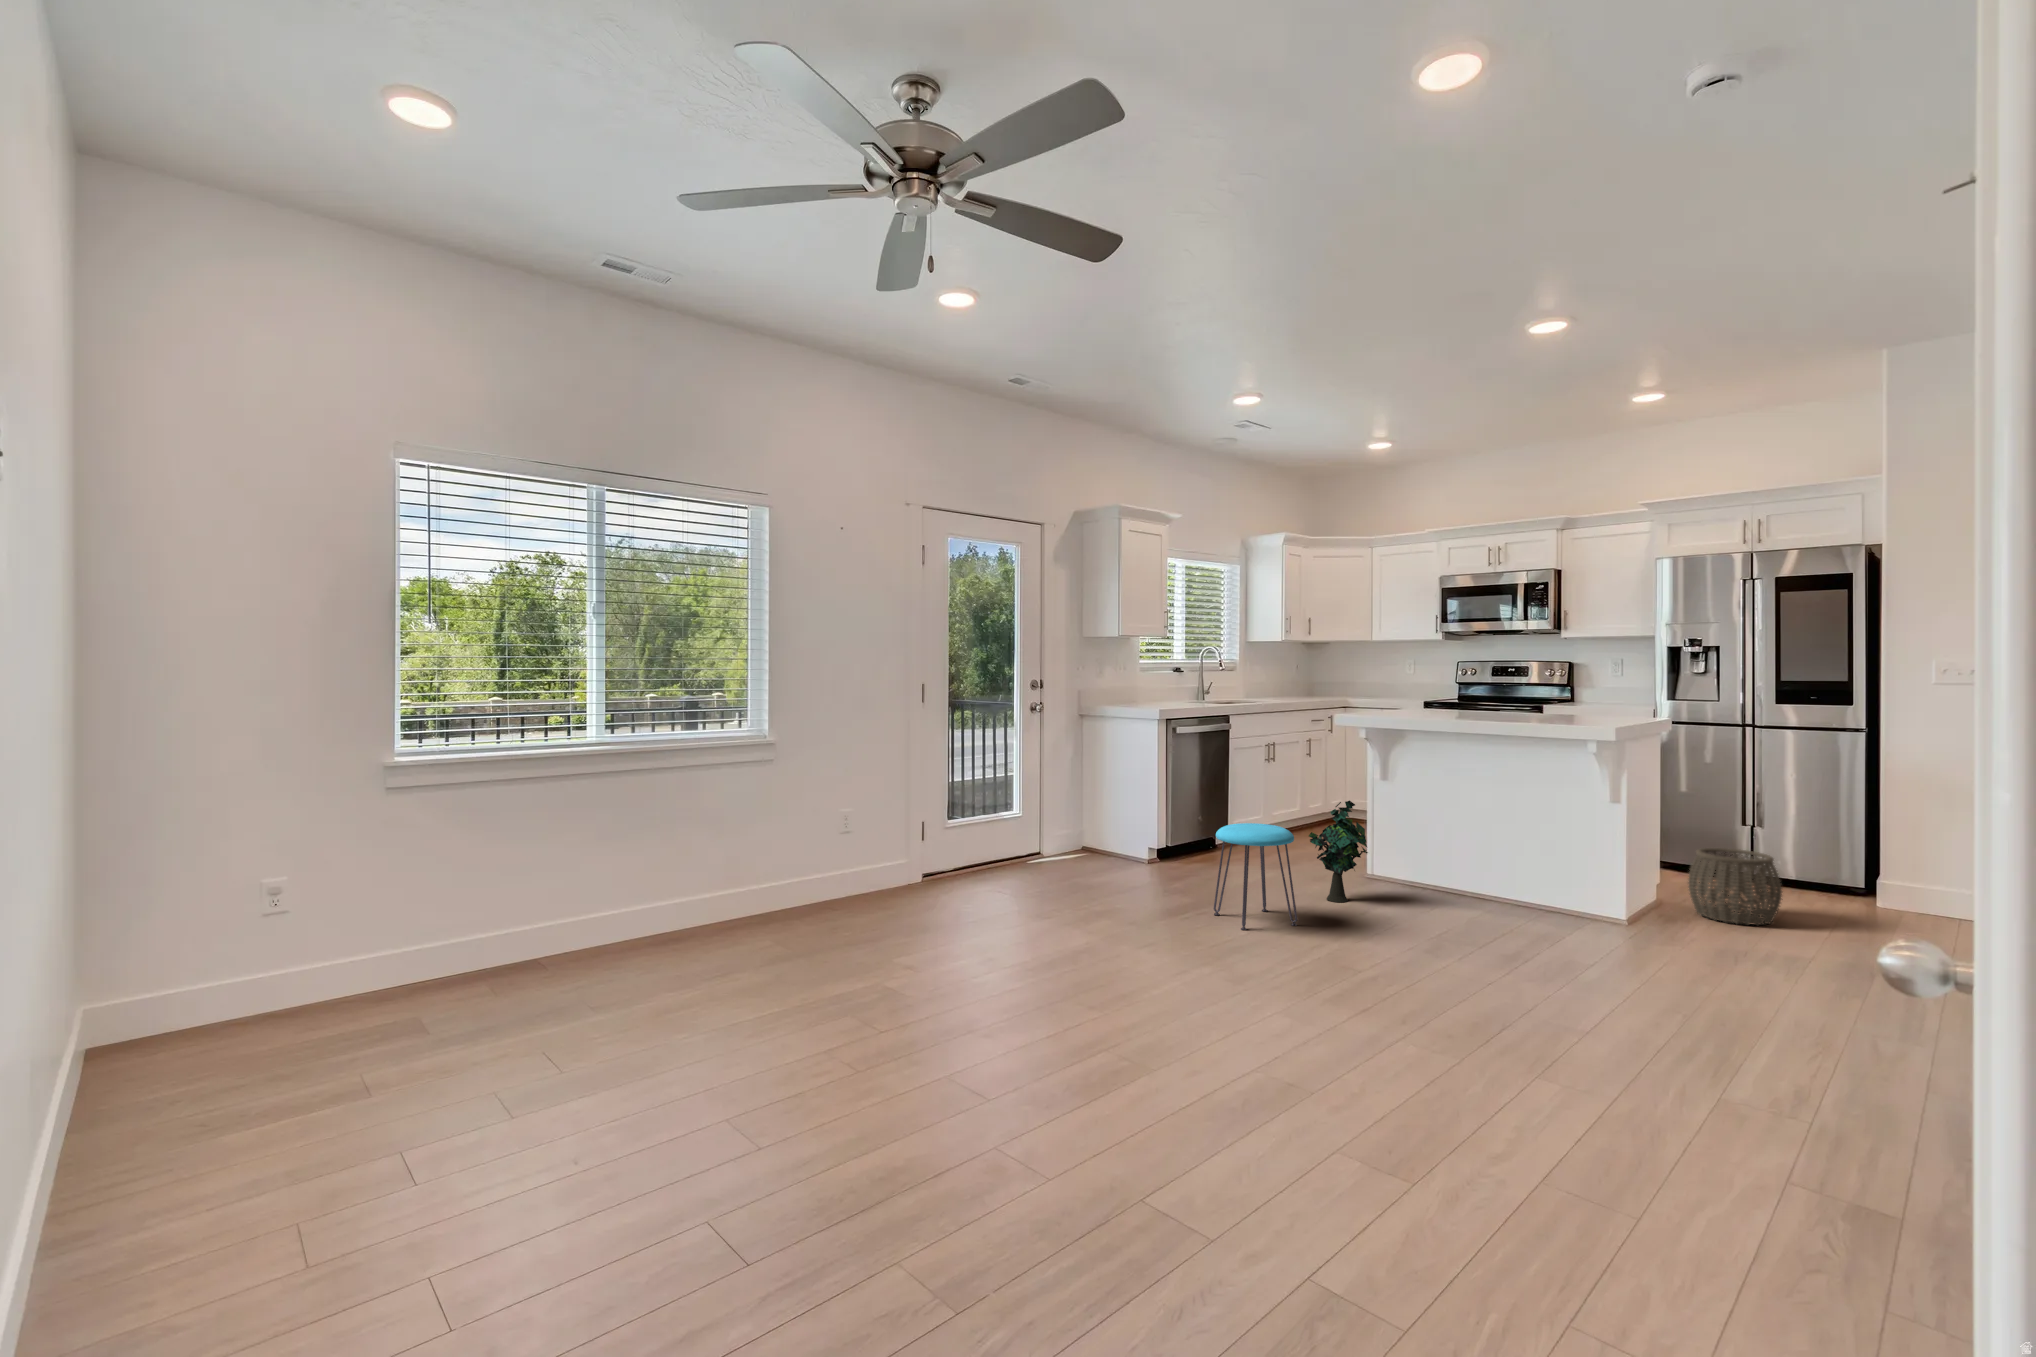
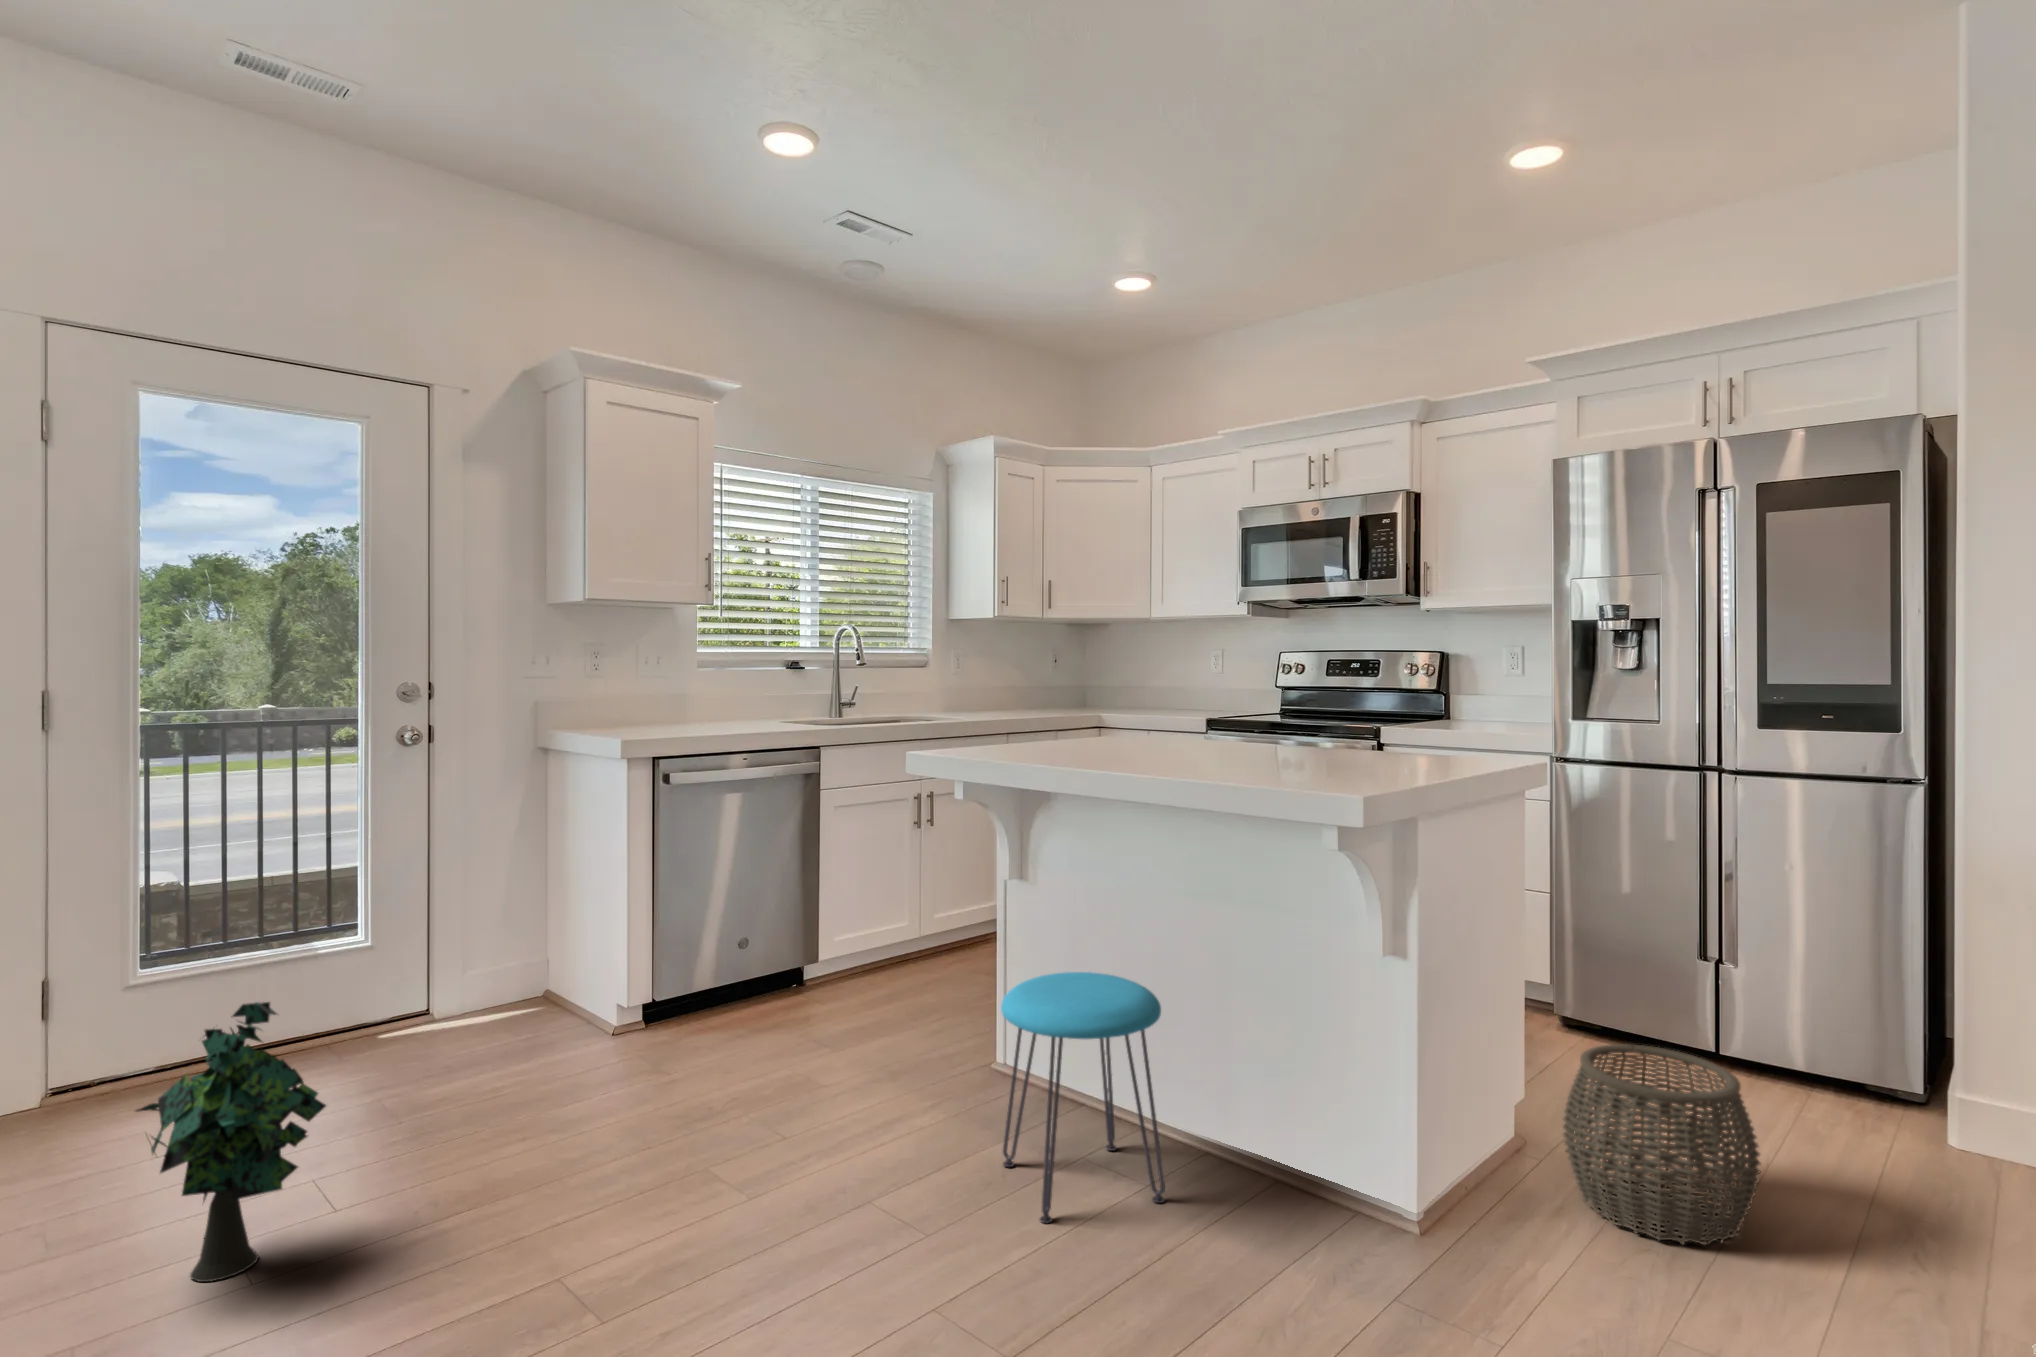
decorative plant: present [1309,800,1368,902] -> present [136,1002,326,1282]
stool: present [1214,823,1297,930] -> present [1001,972,1165,1223]

